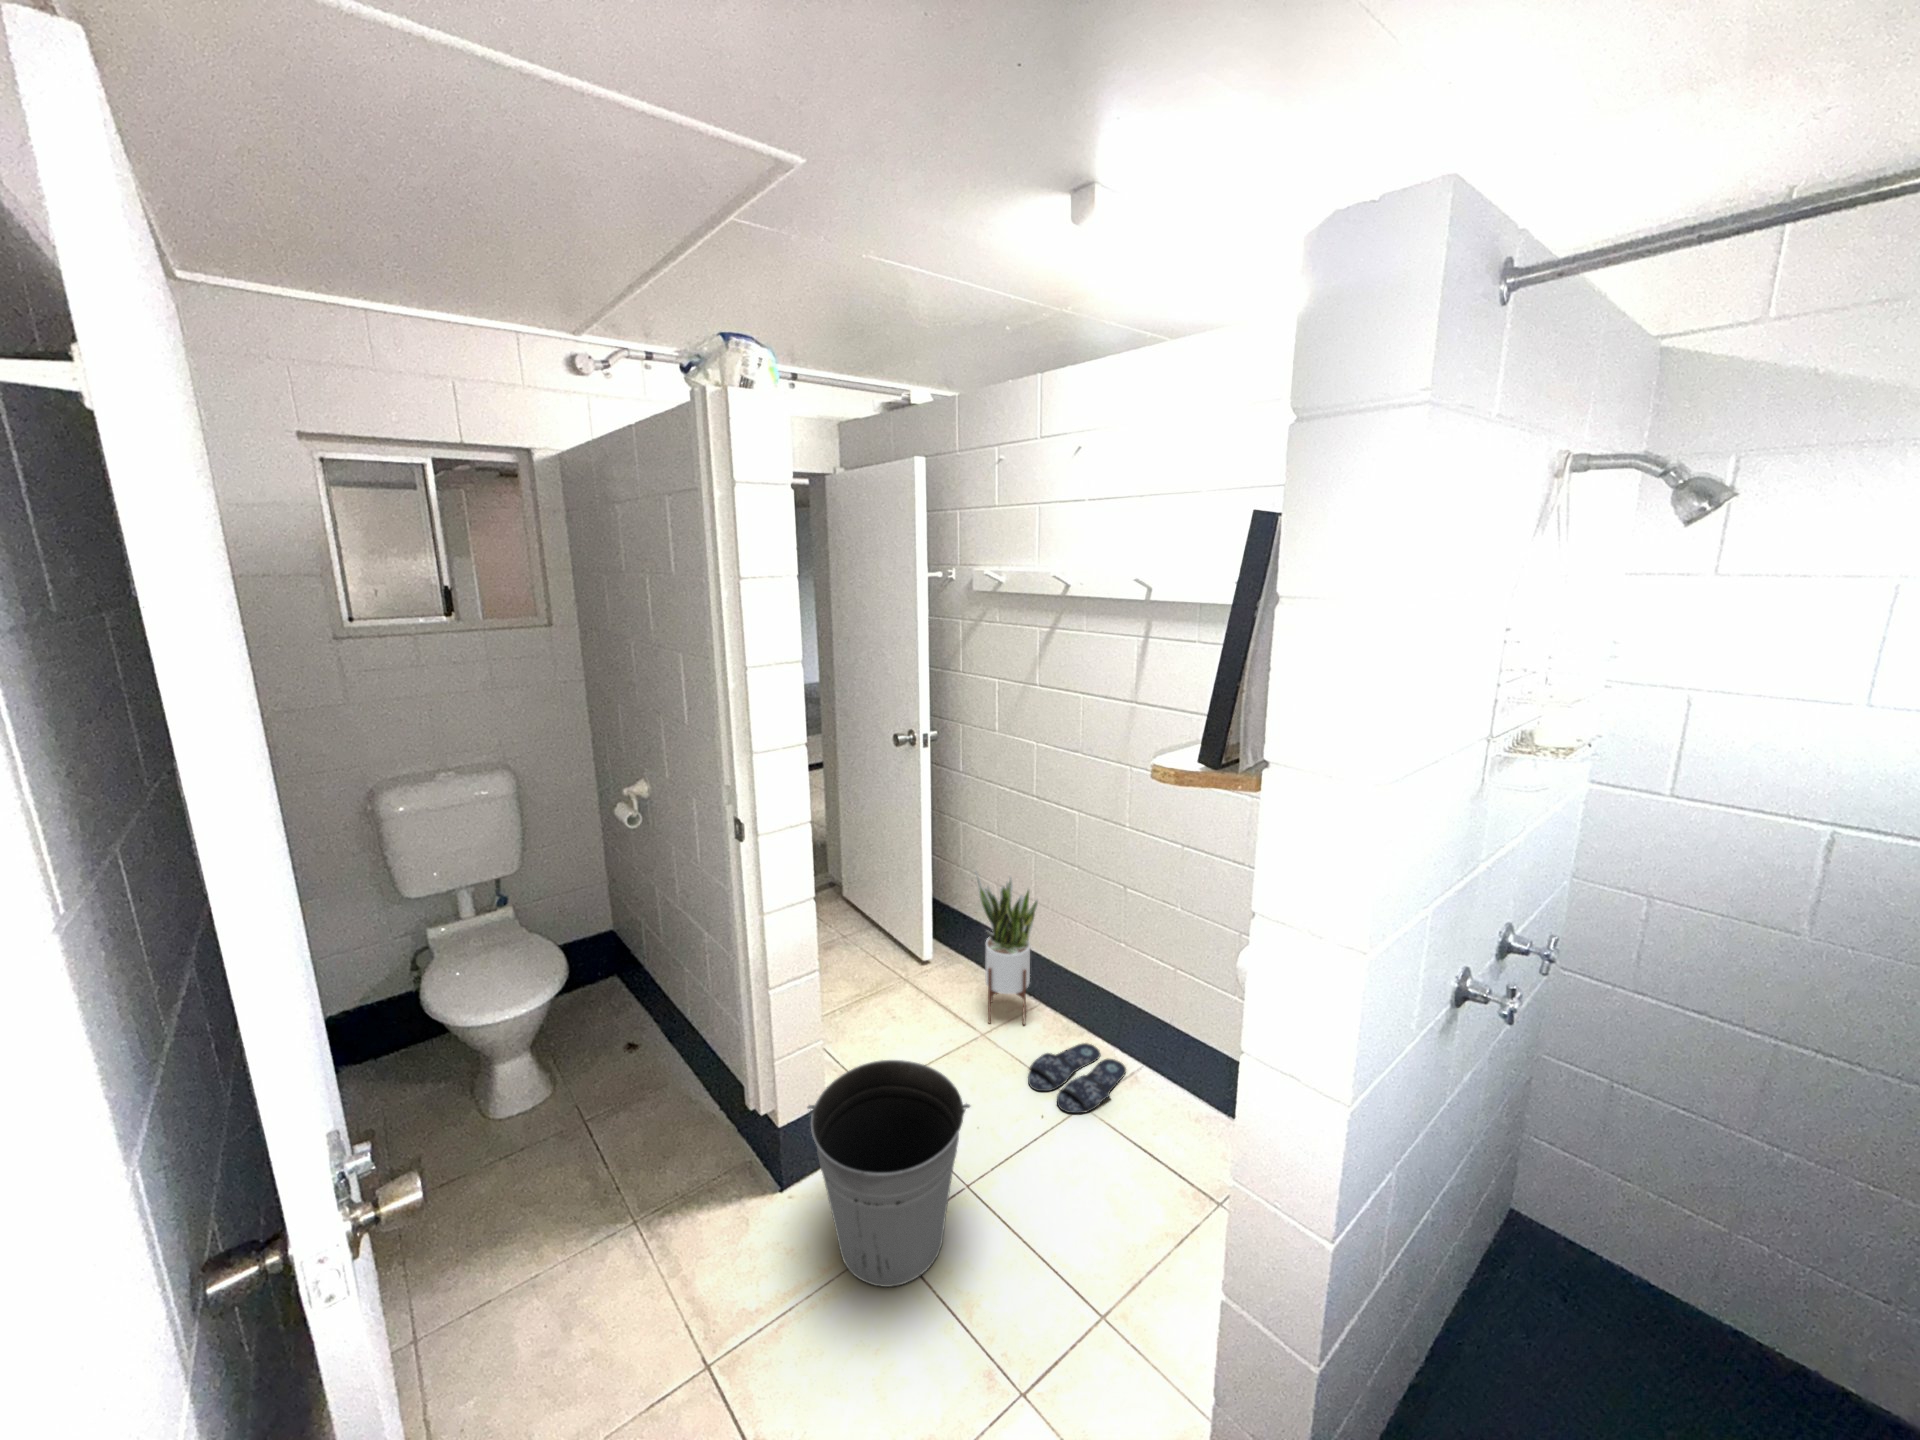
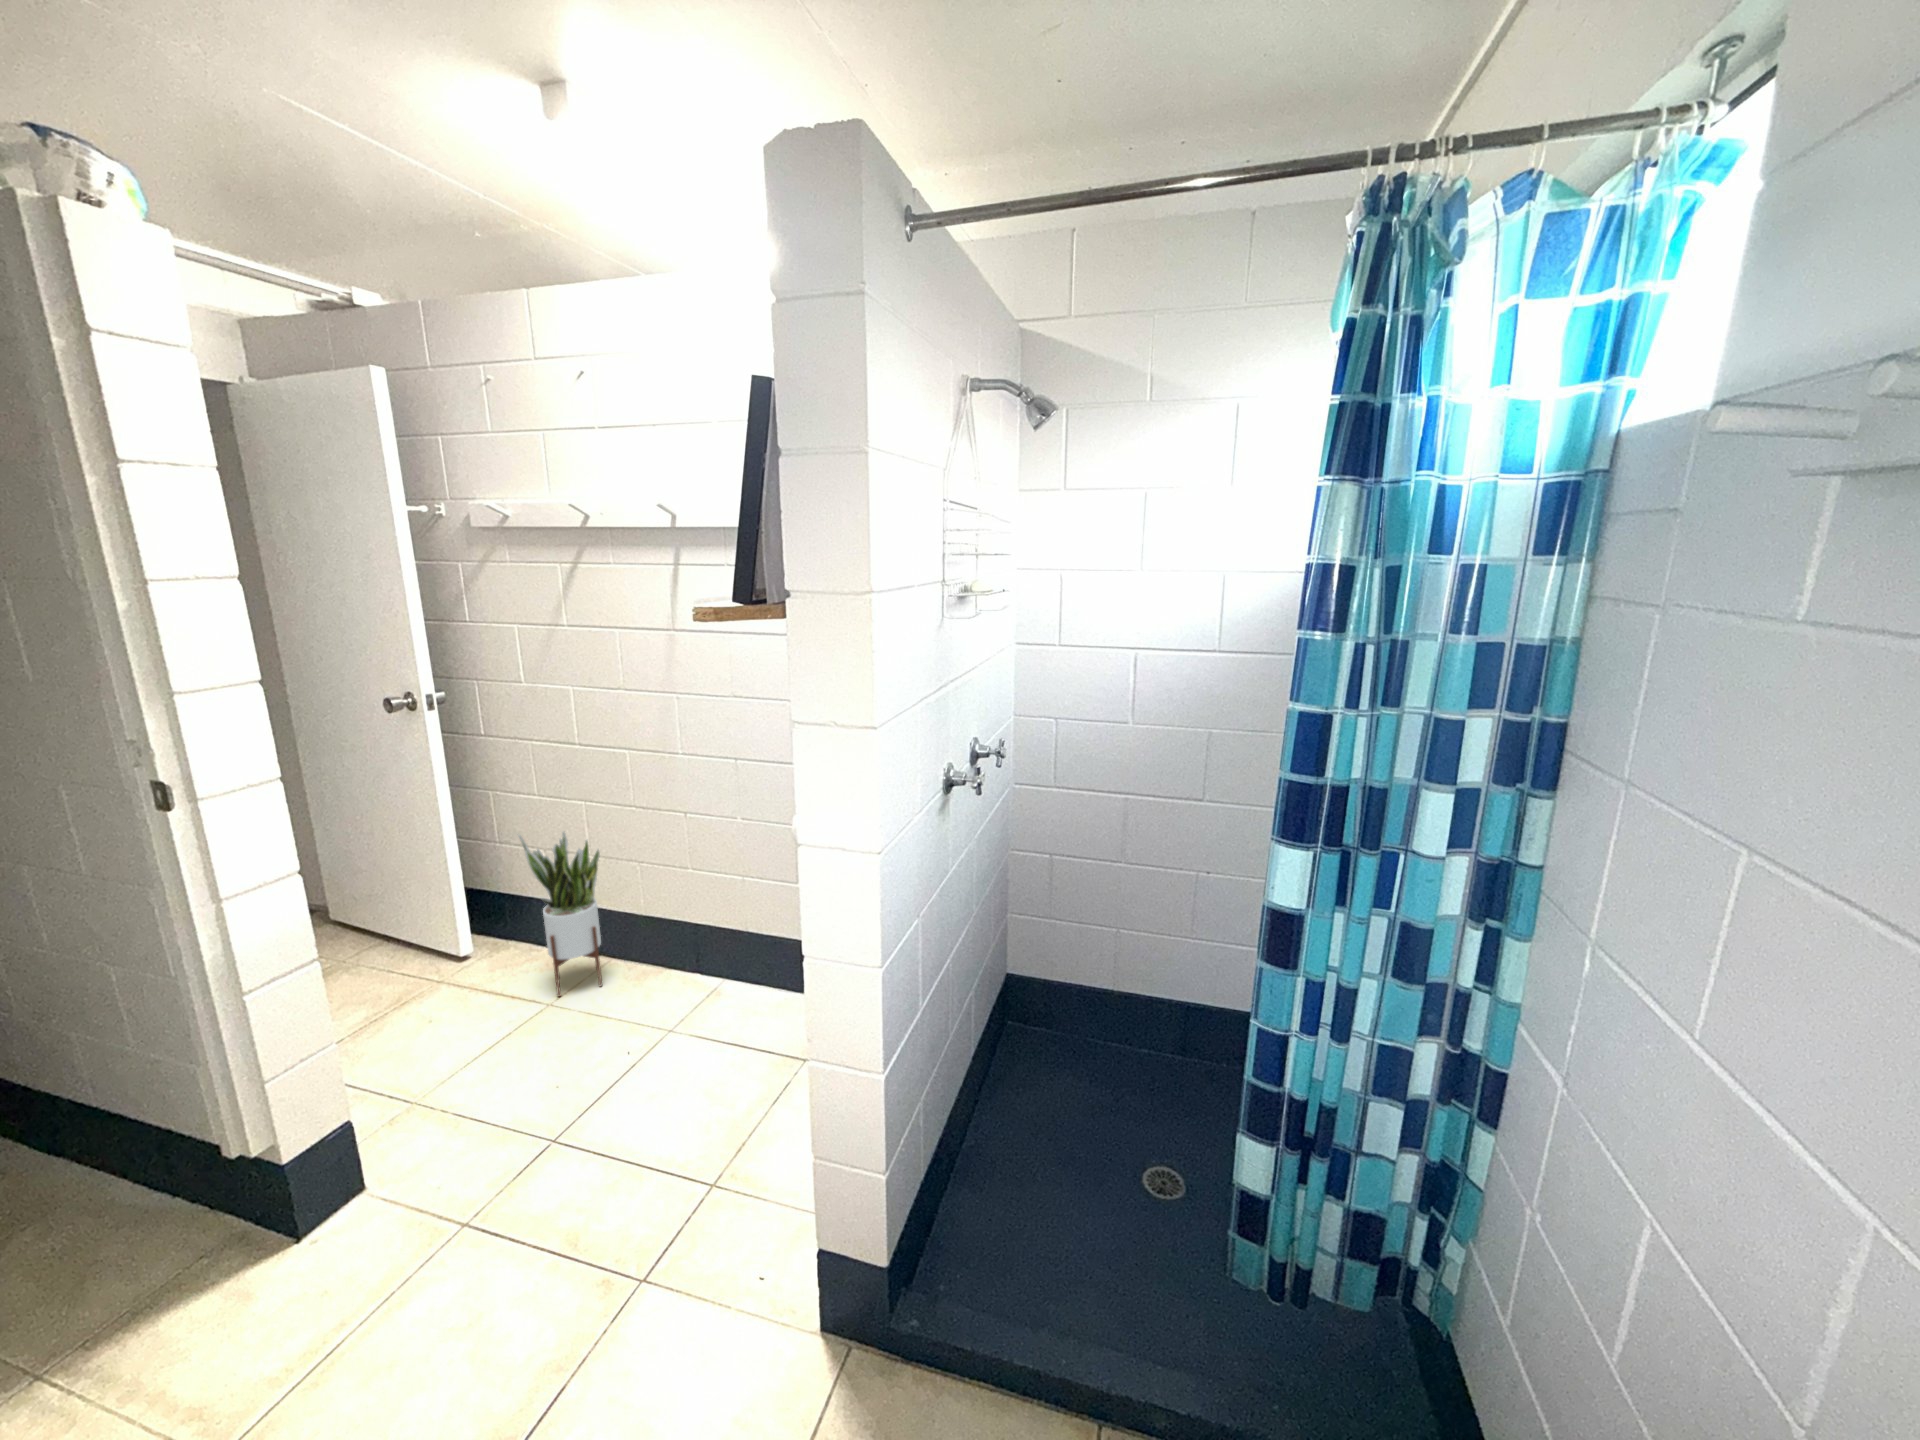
slippers: present [1028,1043,1126,1113] -> none [613,980,715,1041]
bucket: present [807,1060,970,1287] -> none [328,1022,551,1271]

